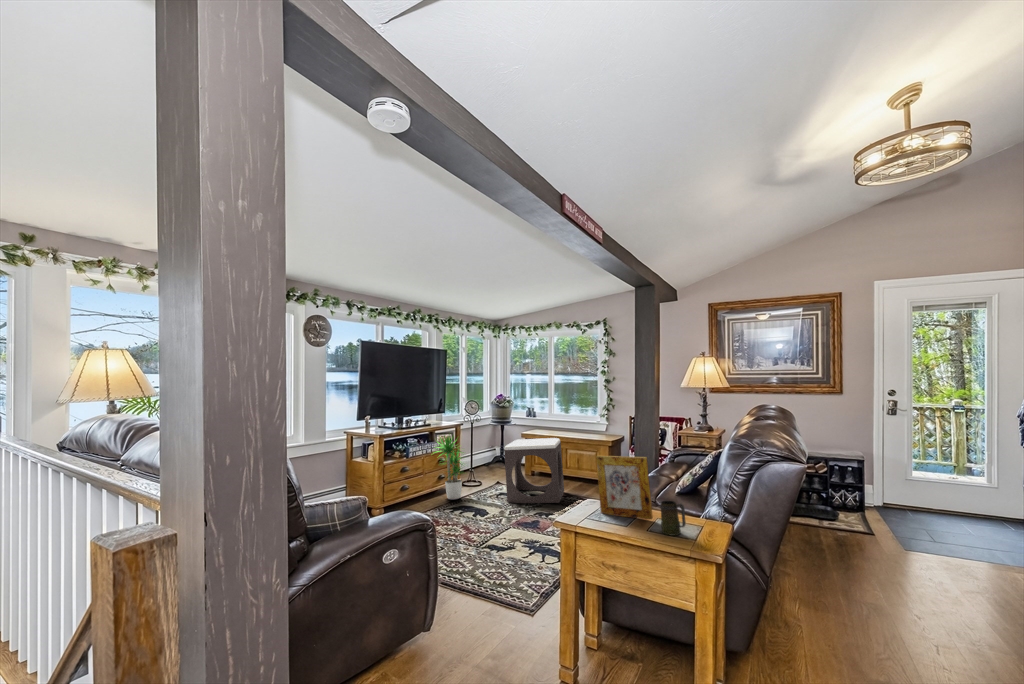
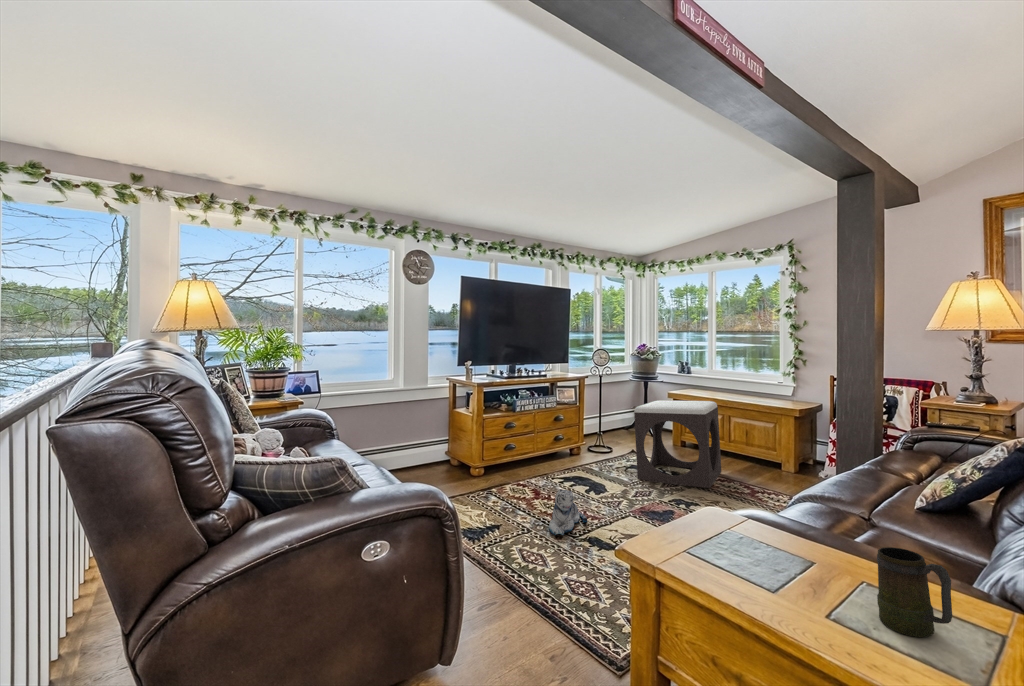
potted plant: present [434,434,464,499] -> none [542,386,594,468]
picture frame: present [596,456,653,519] -> none [733,431,856,575]
plush toy: none [456,513,483,548] -> present [549,489,587,535]

